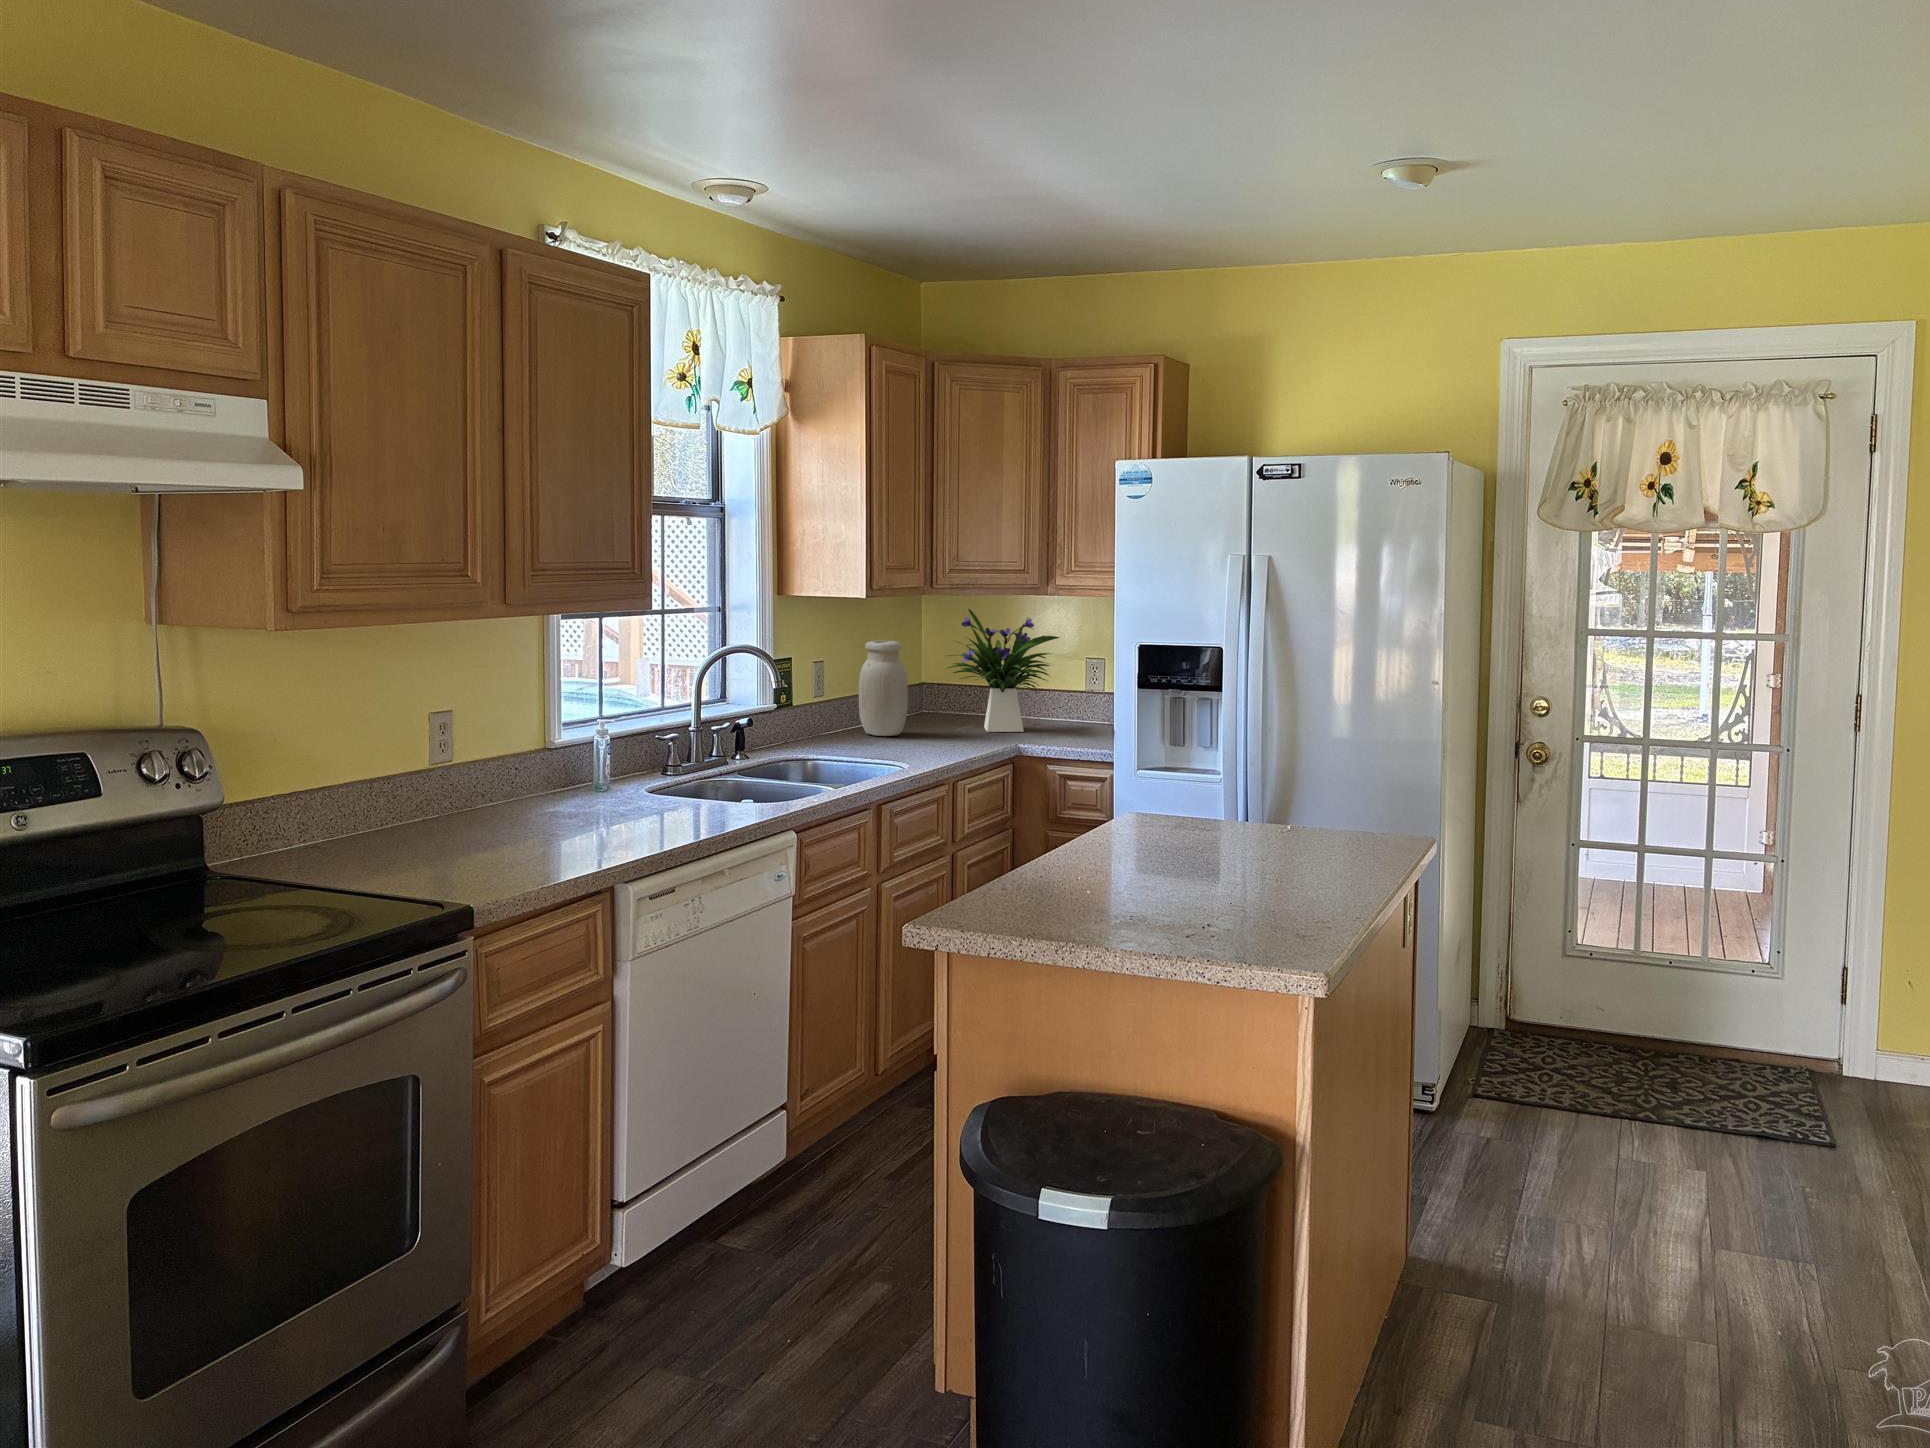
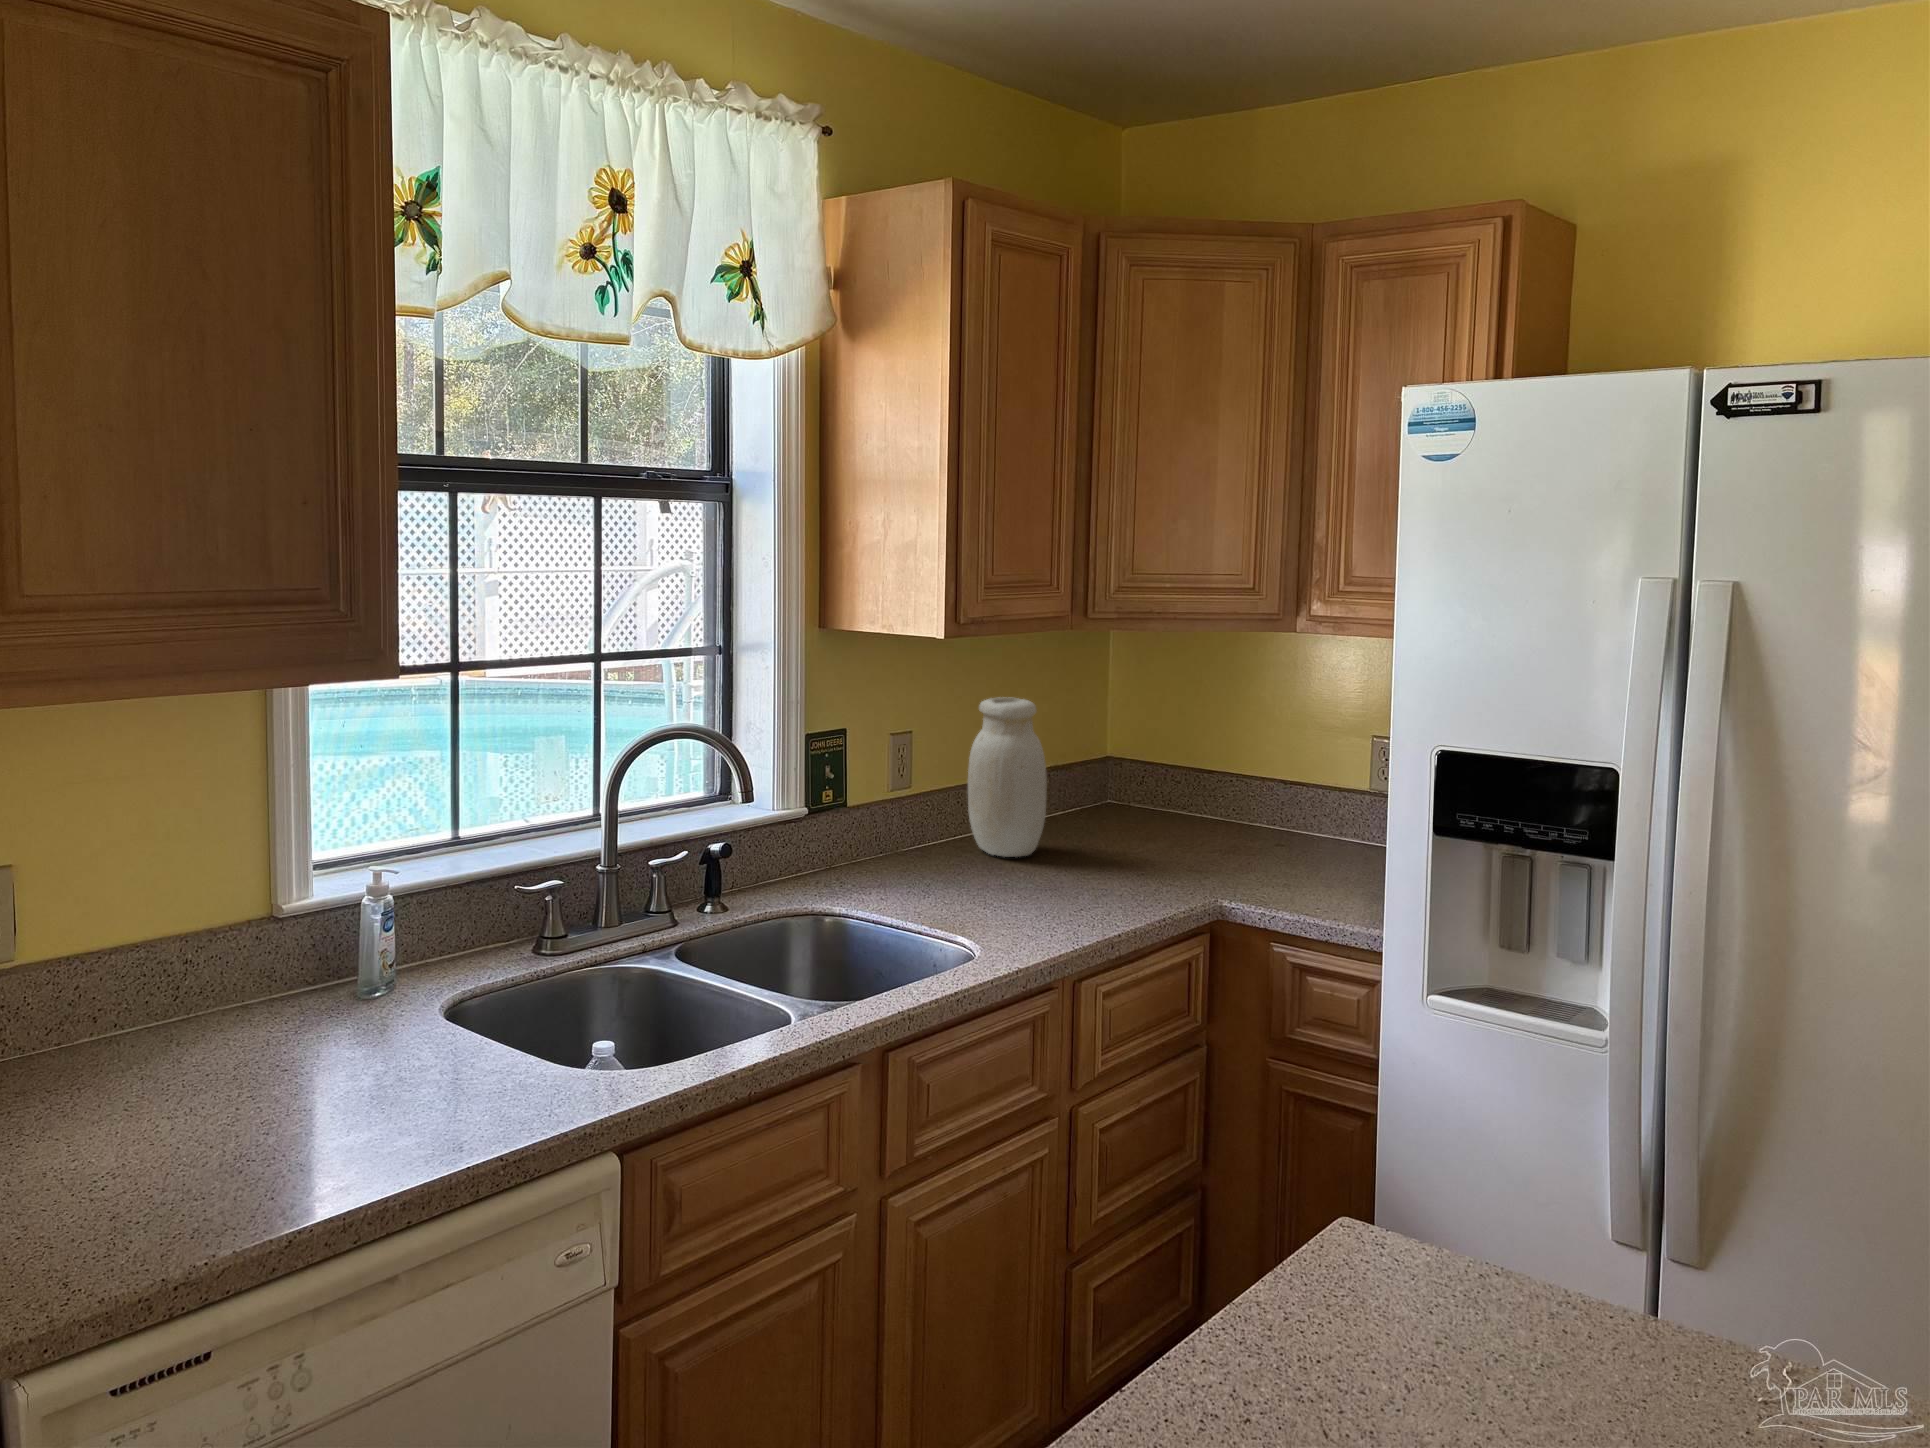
flower arrangement: present [948,609,1059,732] -> none [1121,647,1321,858]

